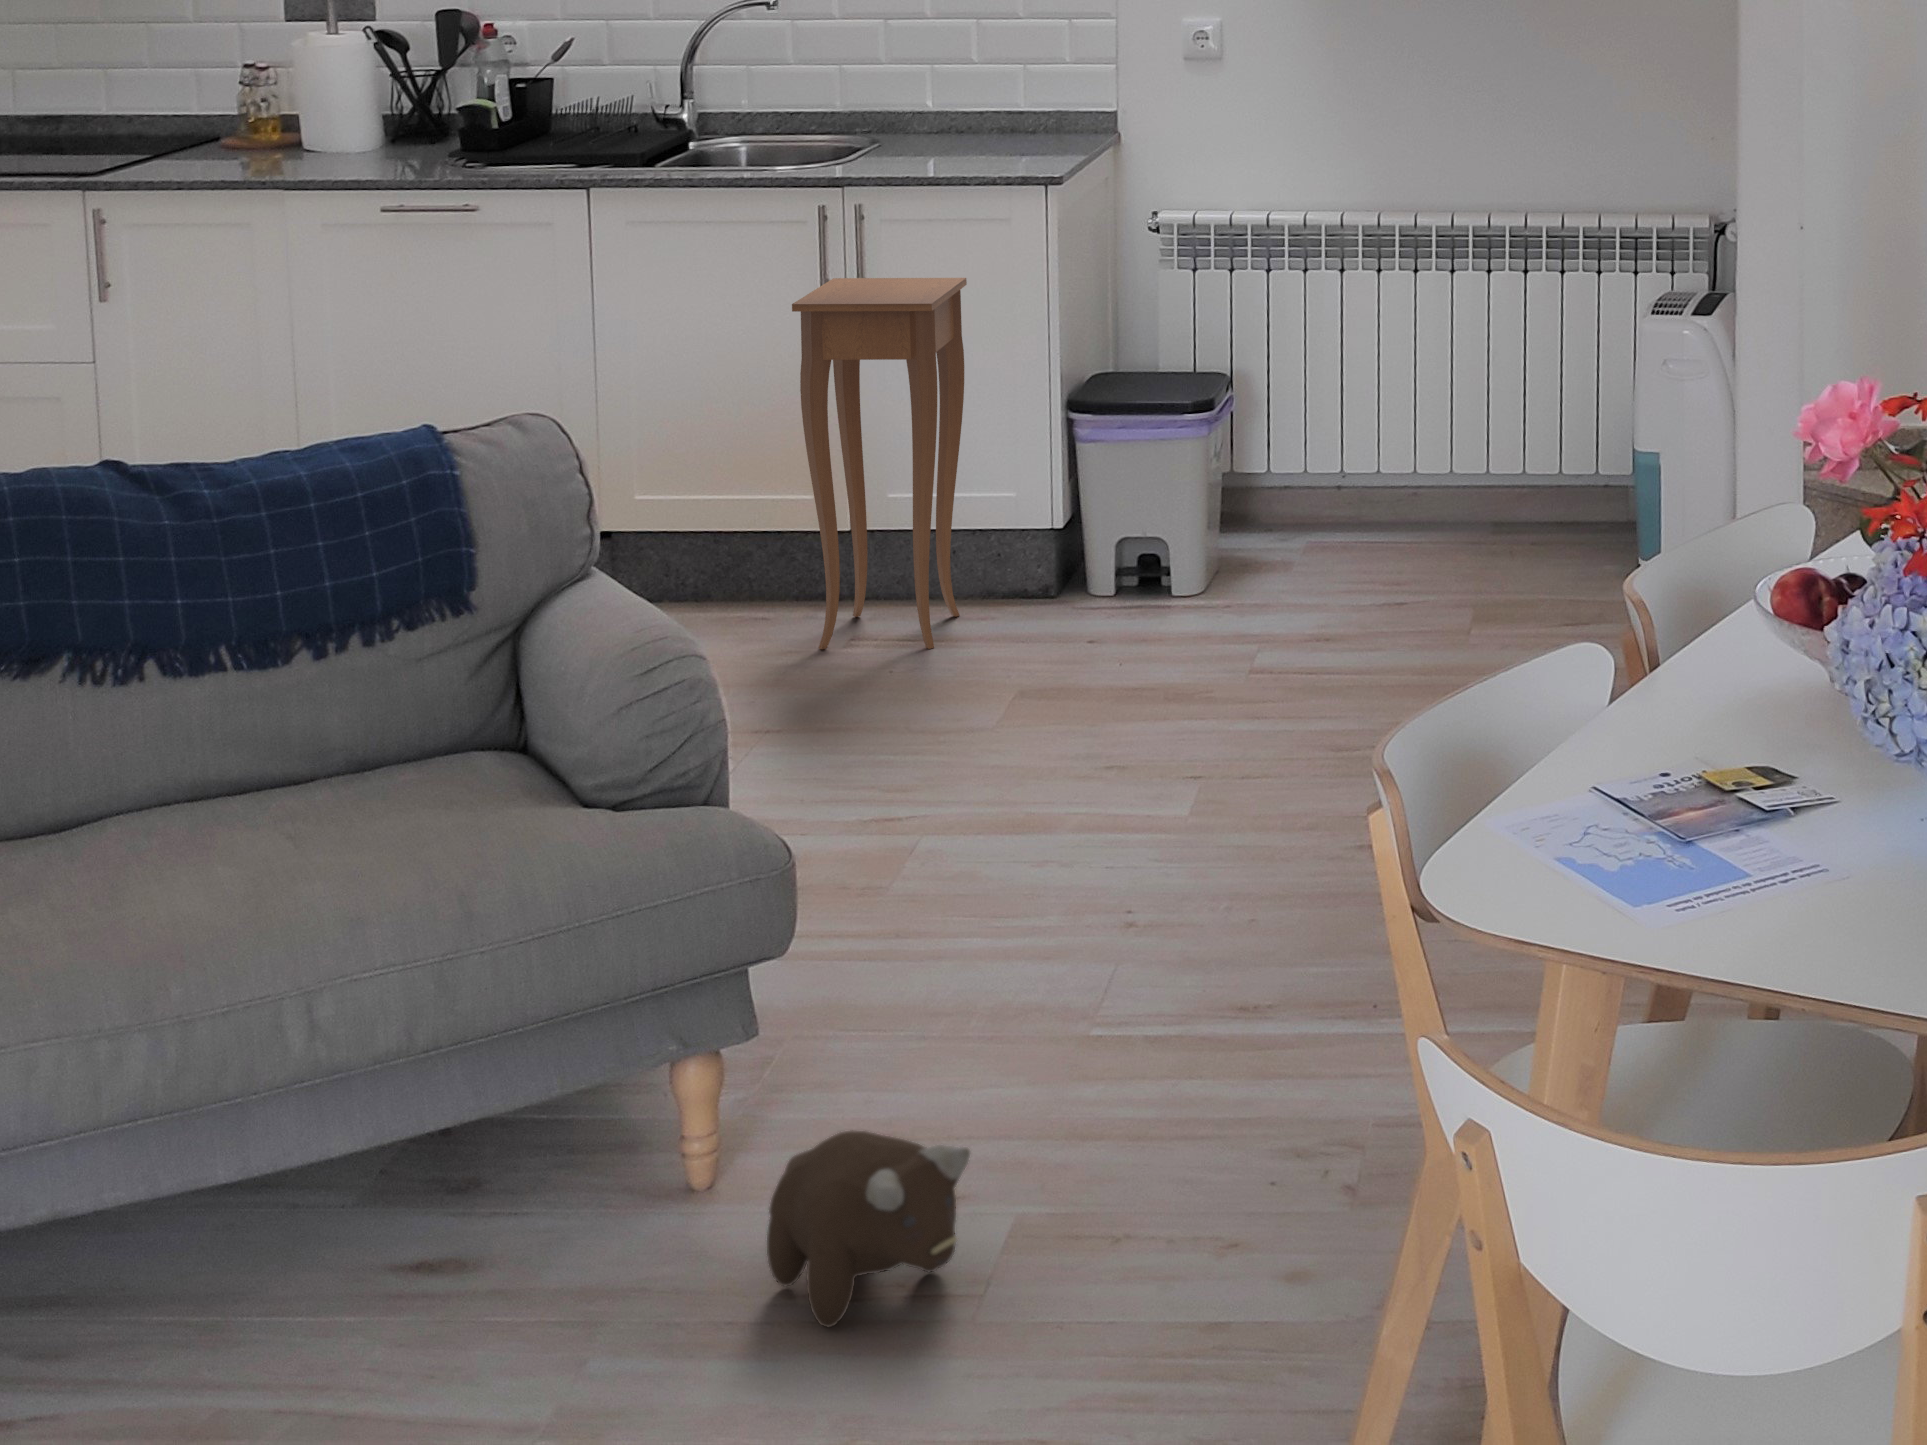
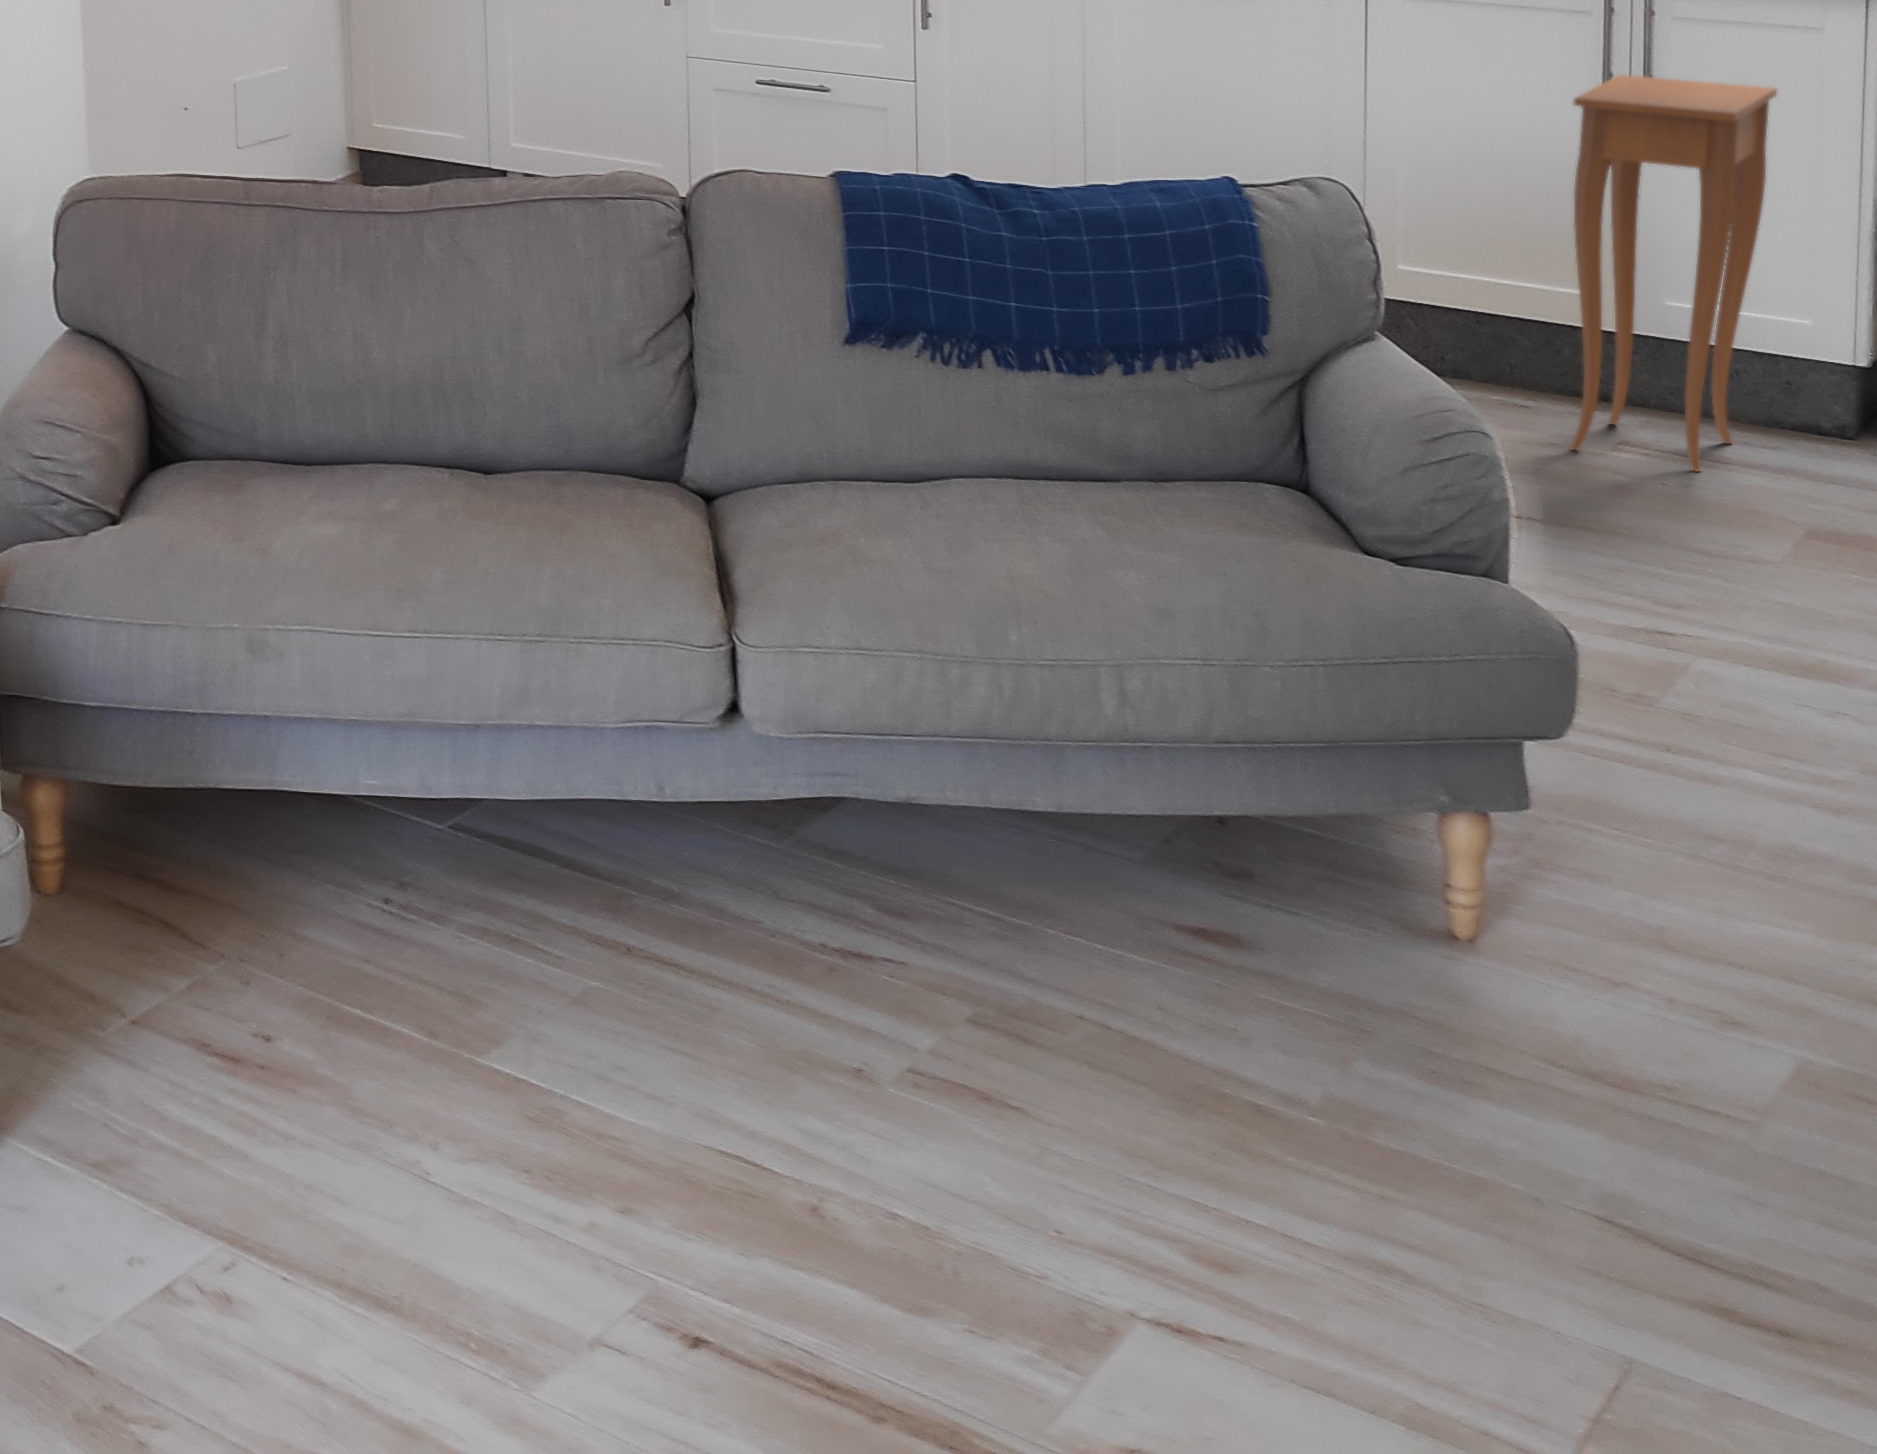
plush toy: present [767,1130,970,1327] -> none [1516,912,1742,1084]

